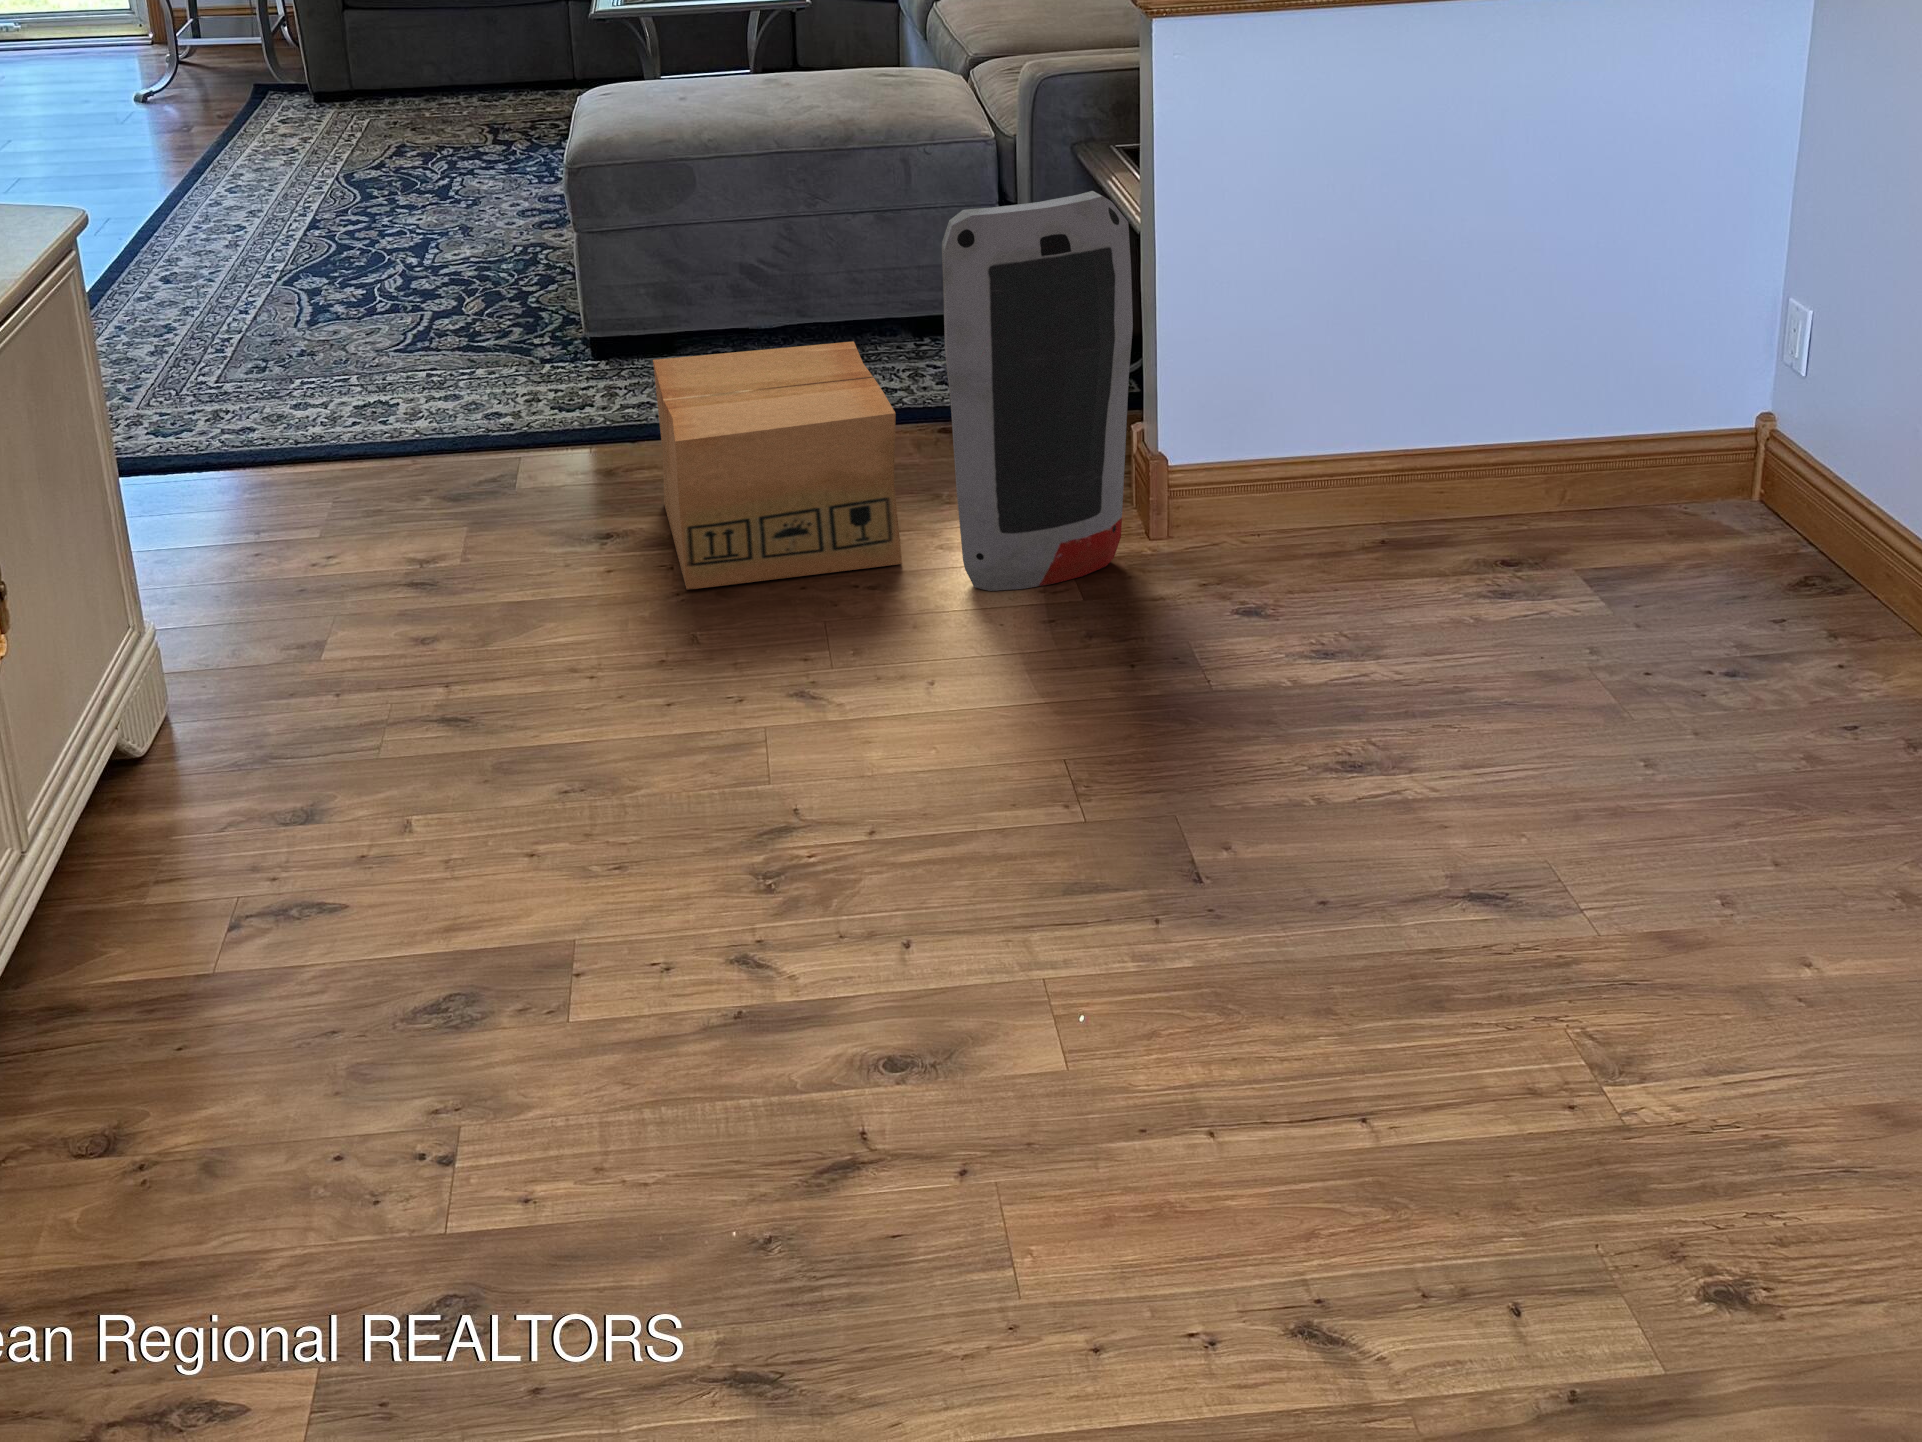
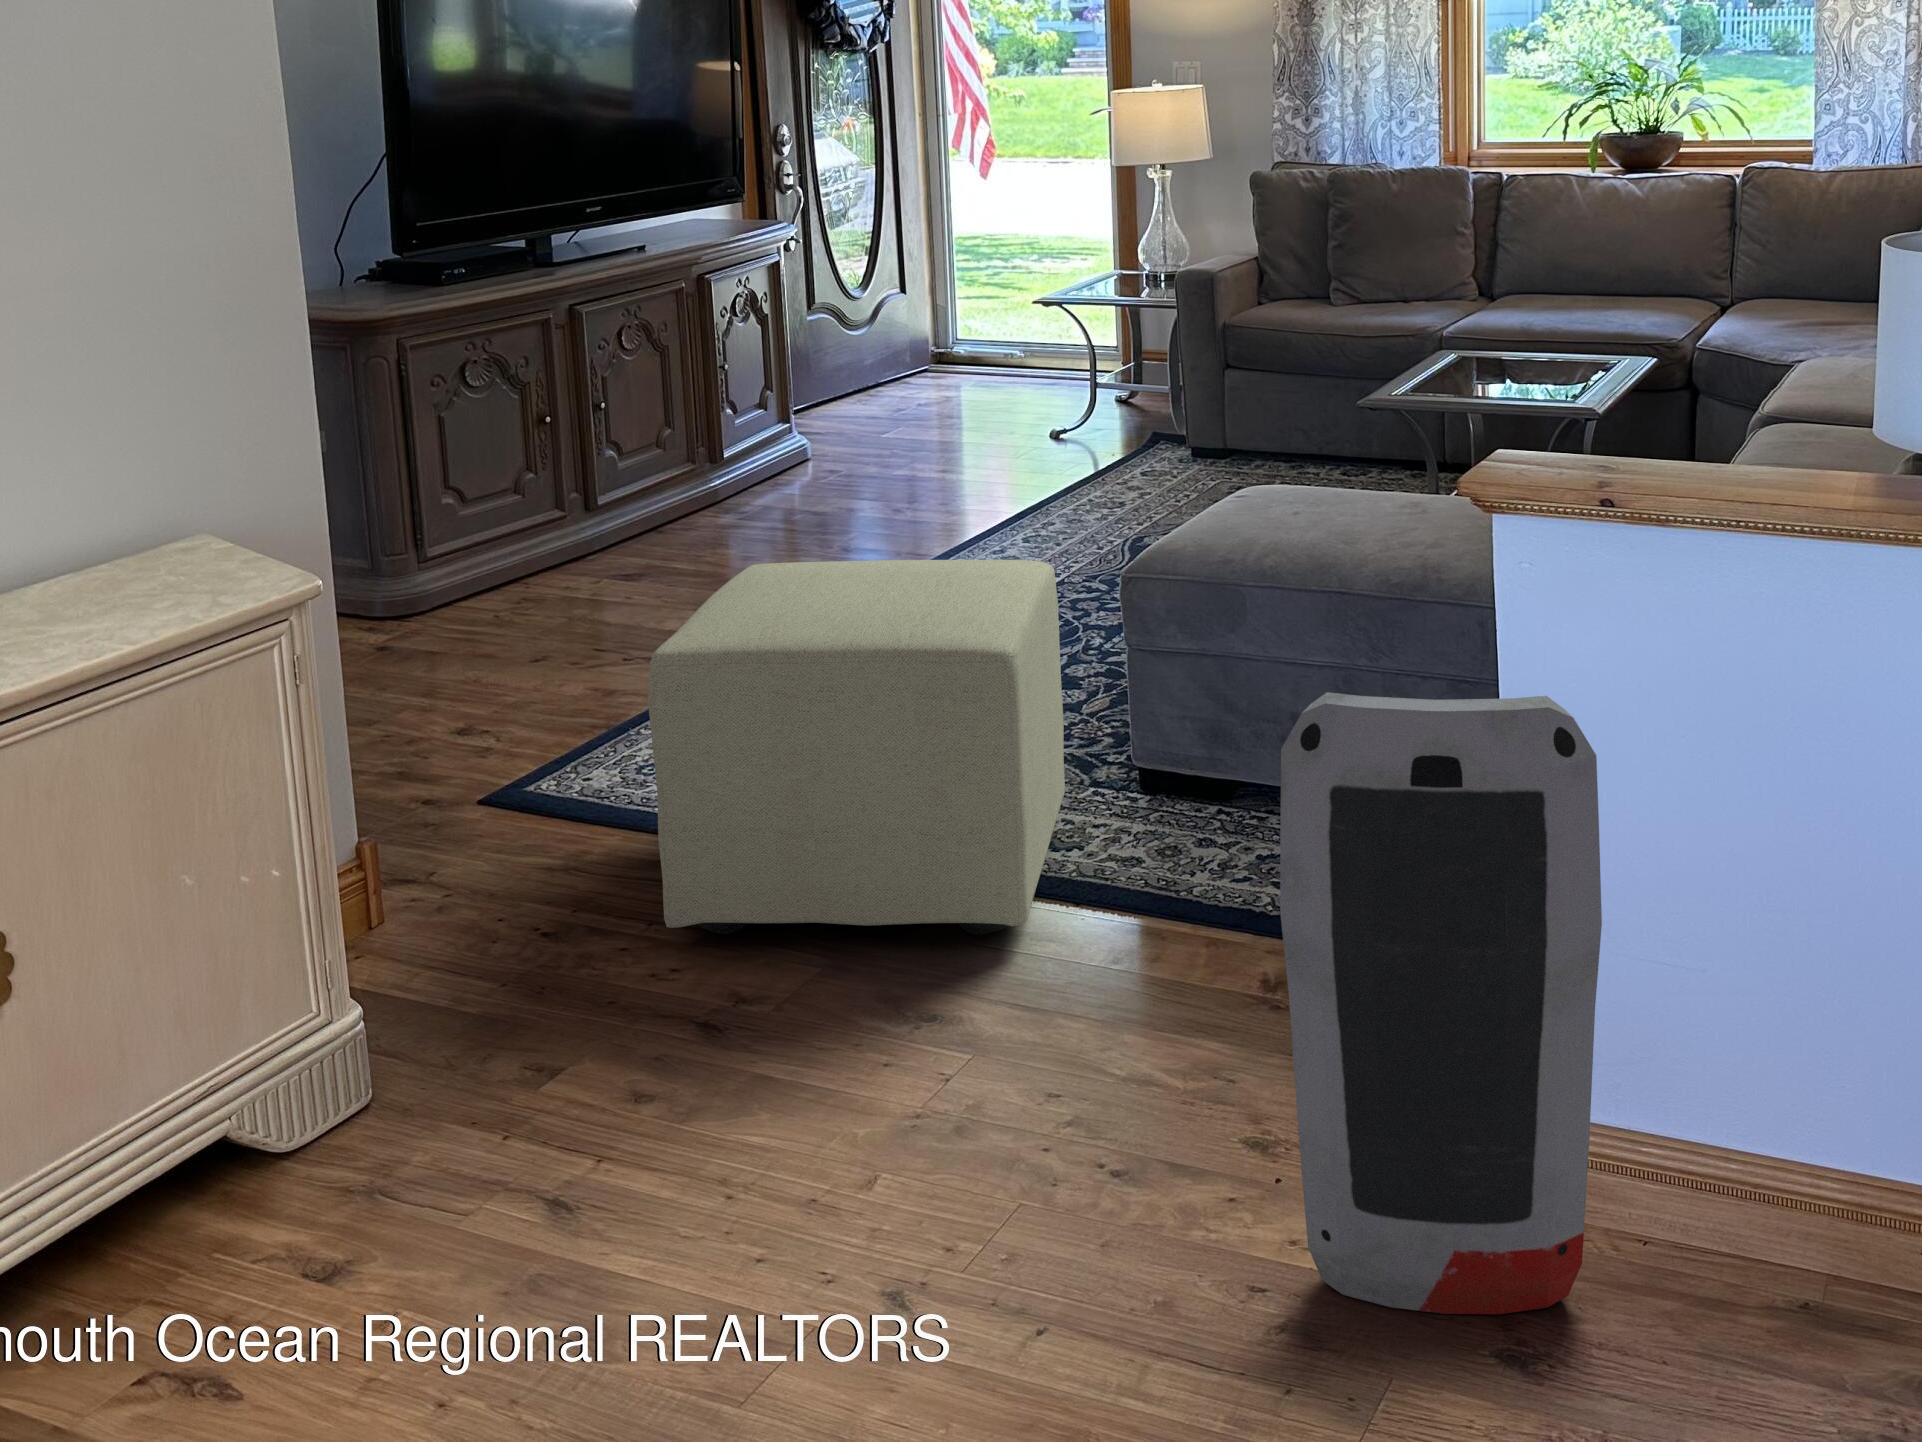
ottoman: none [228,184,592,519] -> present [648,560,1065,934]
cardboard box: present [653,342,902,590] -> none [953,818,1327,1204]

